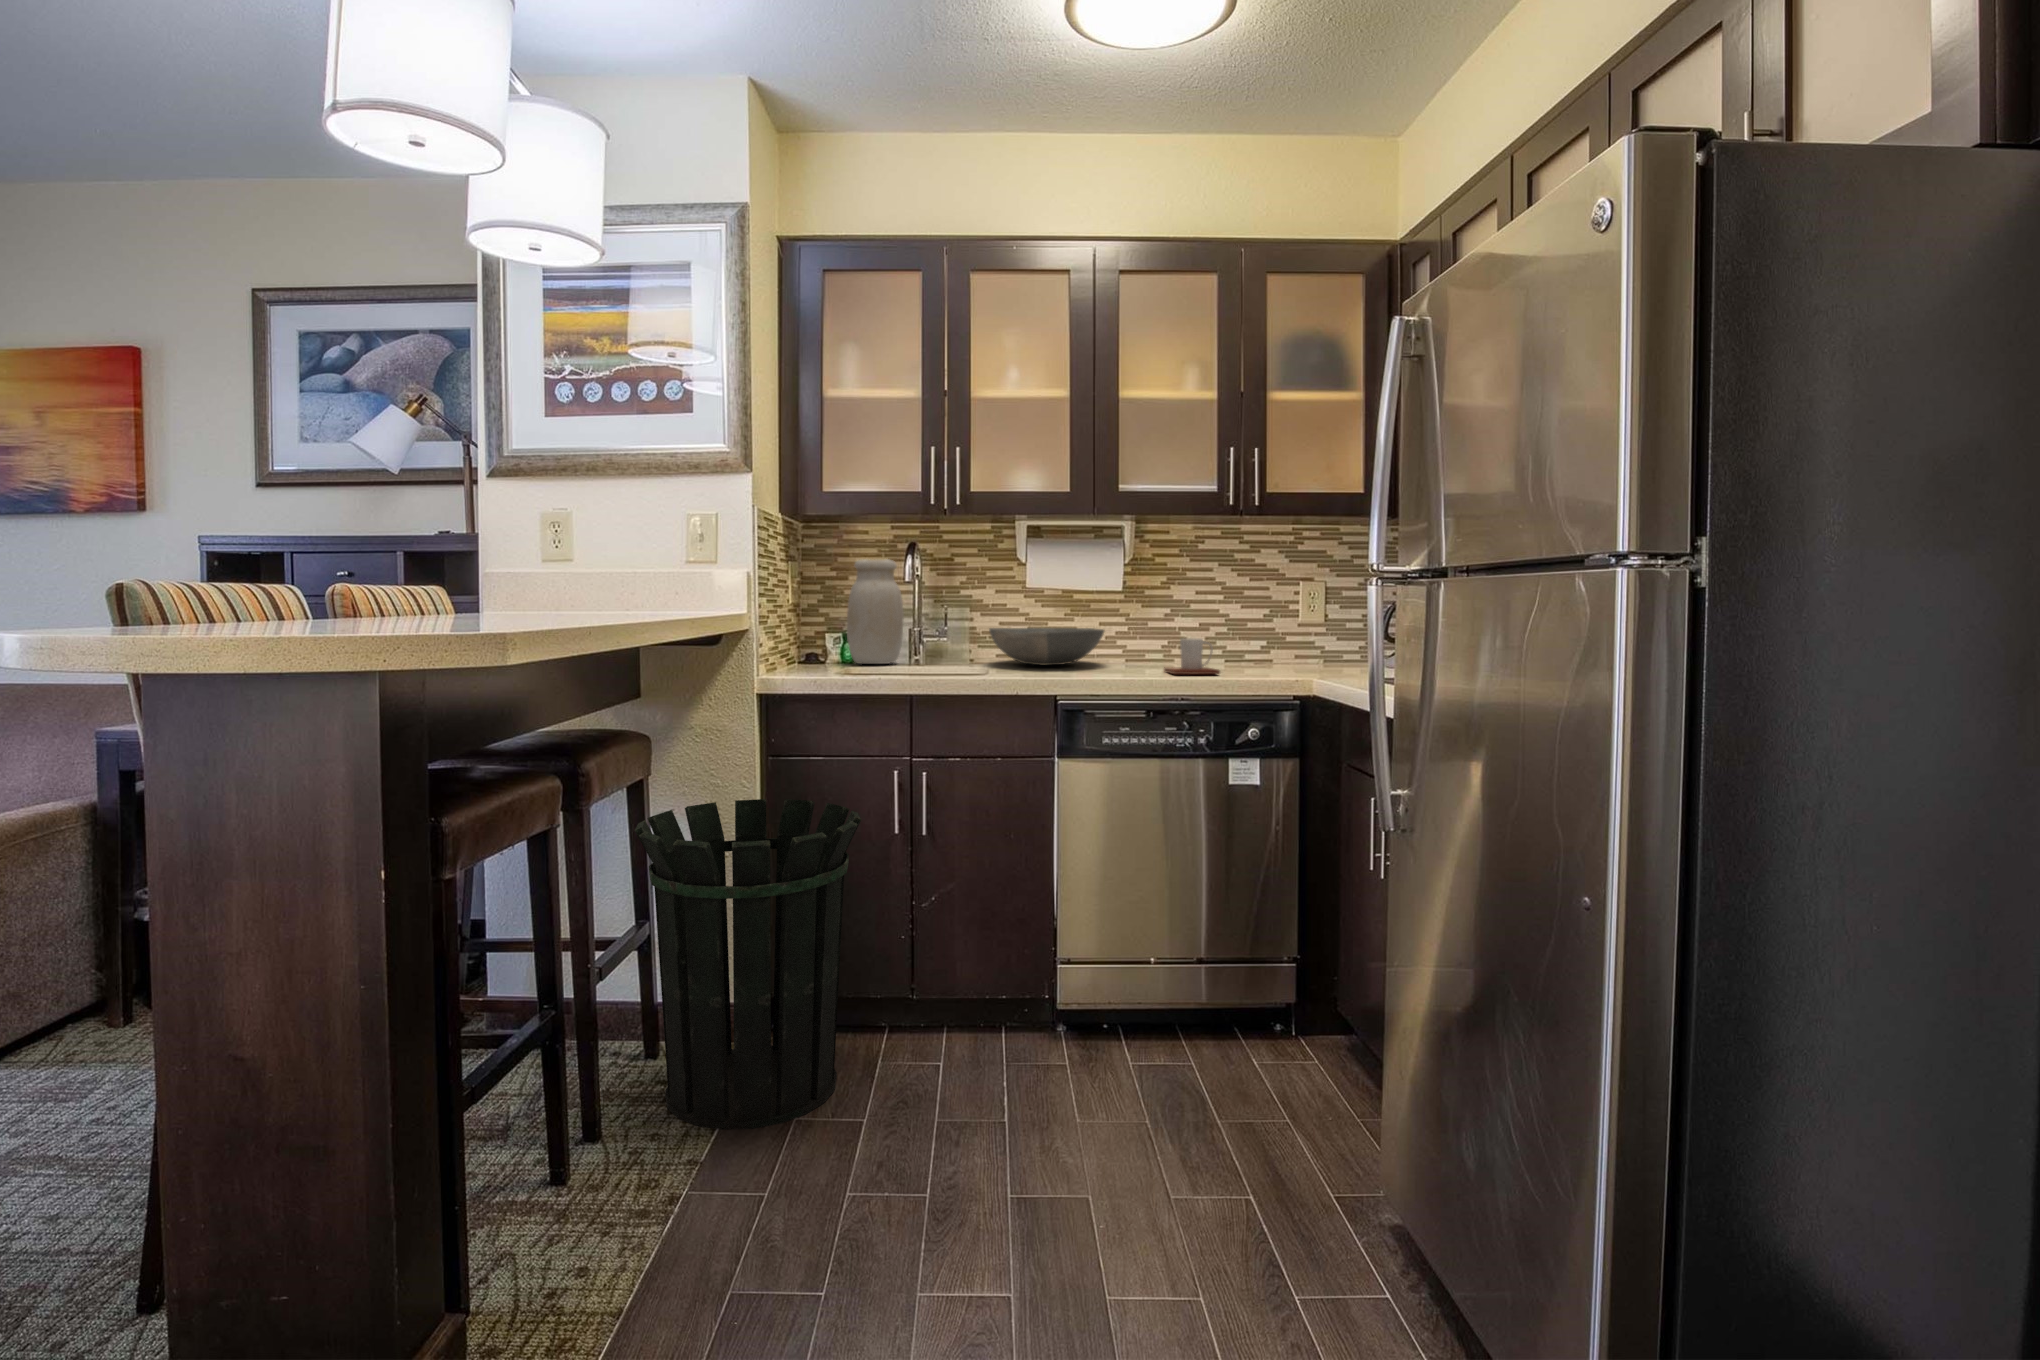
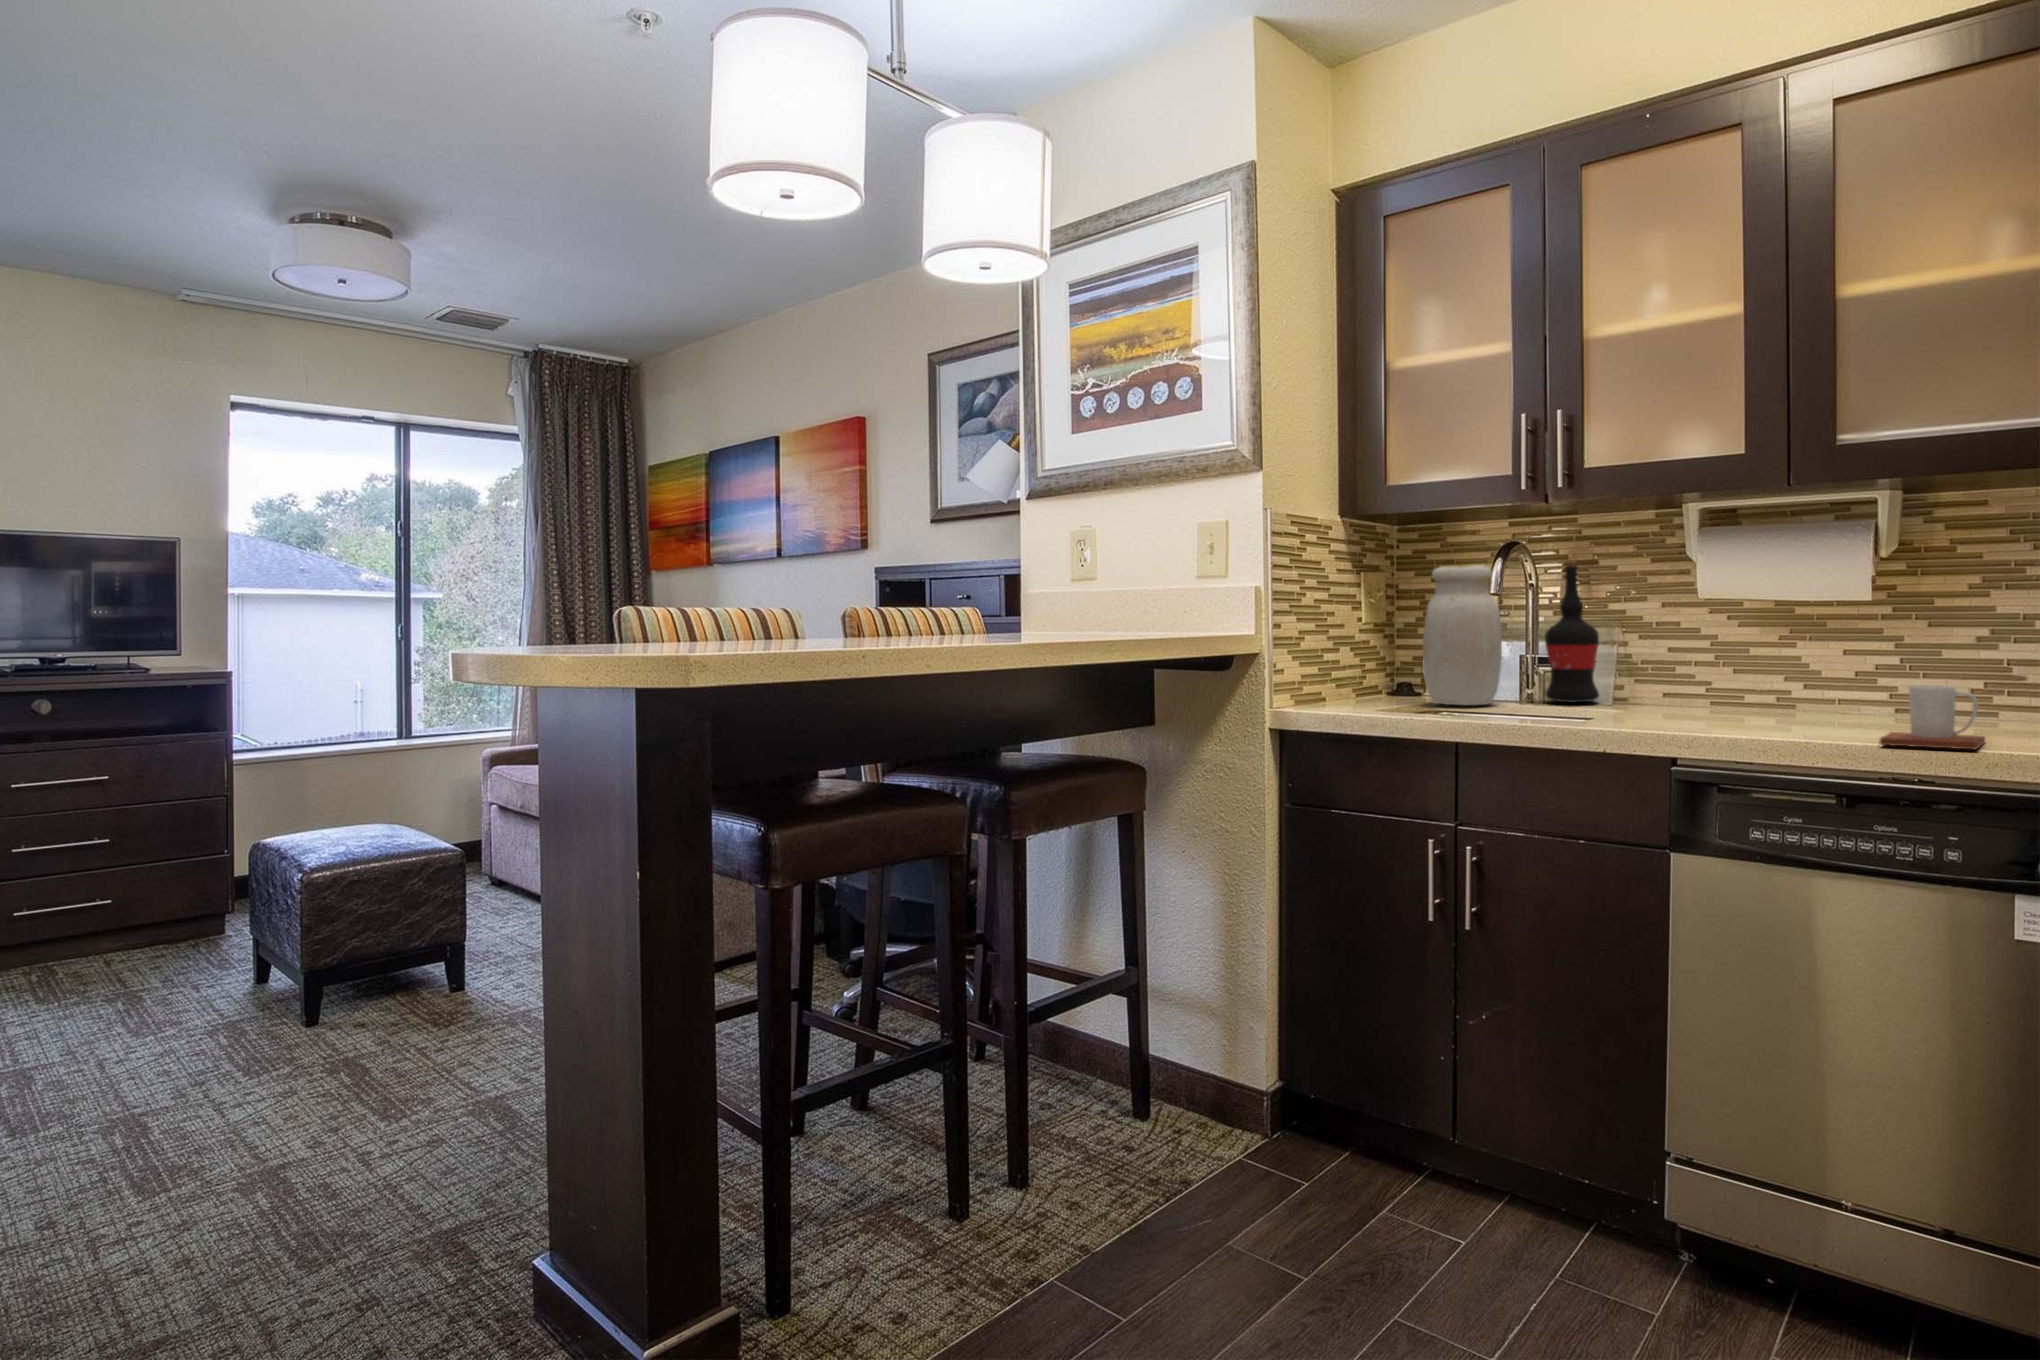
wine bottle: none [924,559,958,660] -> present [1545,560,1599,702]
bowl: present [989,628,1104,665] -> none [1612,659,1816,718]
waste bin: present [635,799,861,1130] -> none [1078,859,1335,1237]

